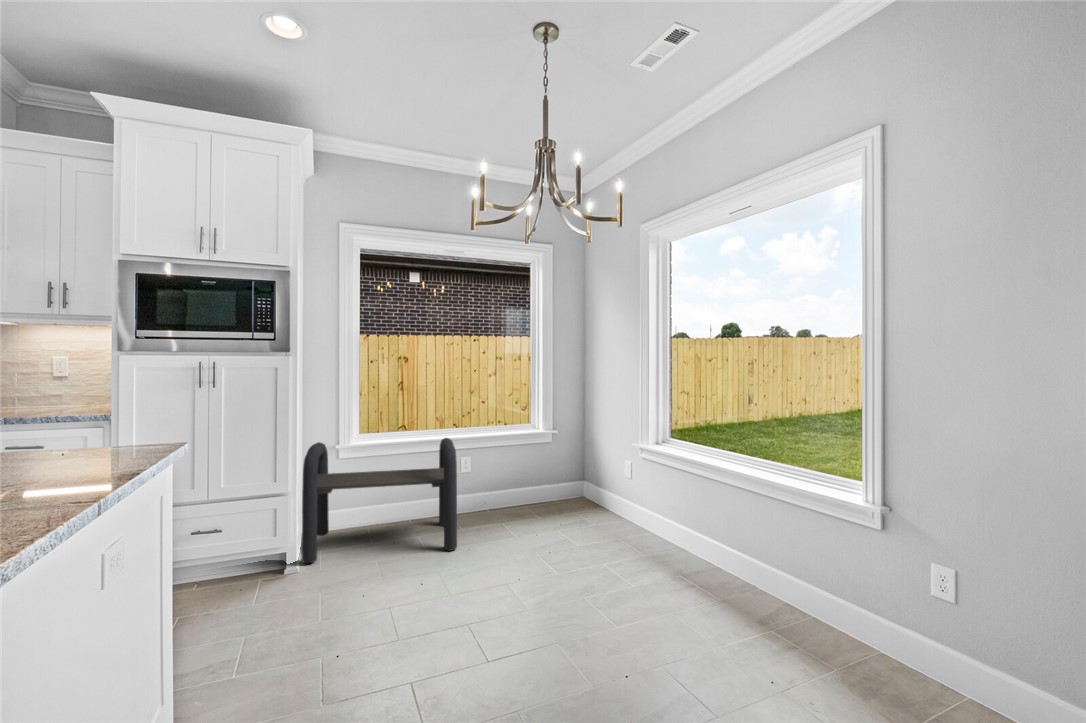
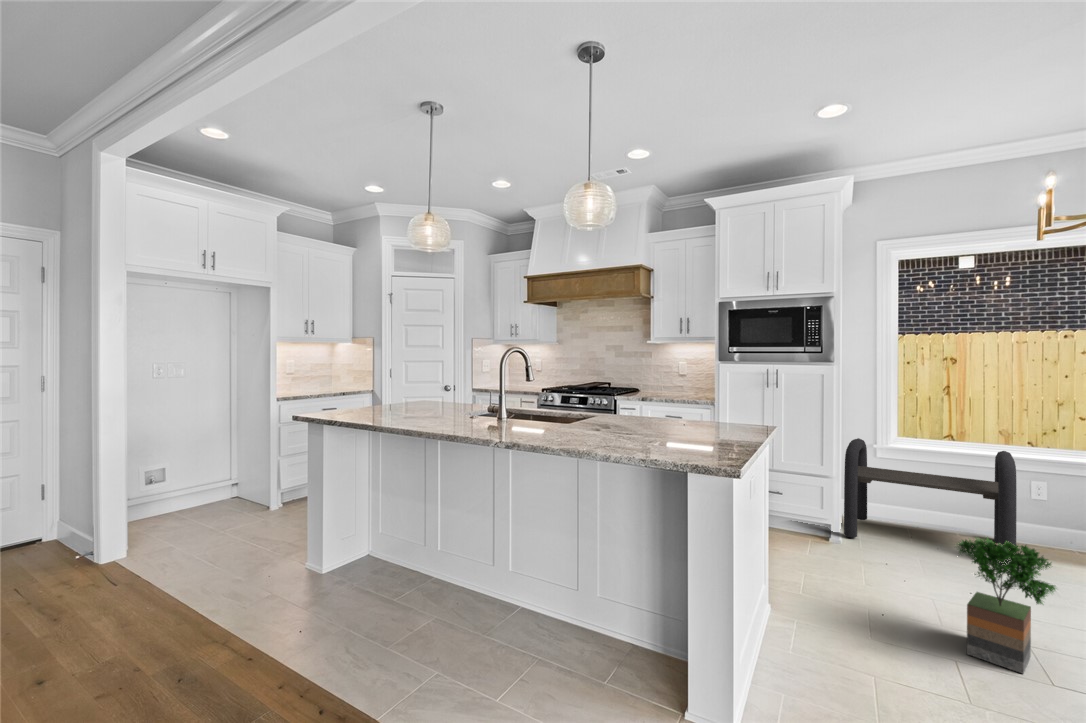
potted tree: none [414,534,499,675] -> present [957,537,1056,674]

